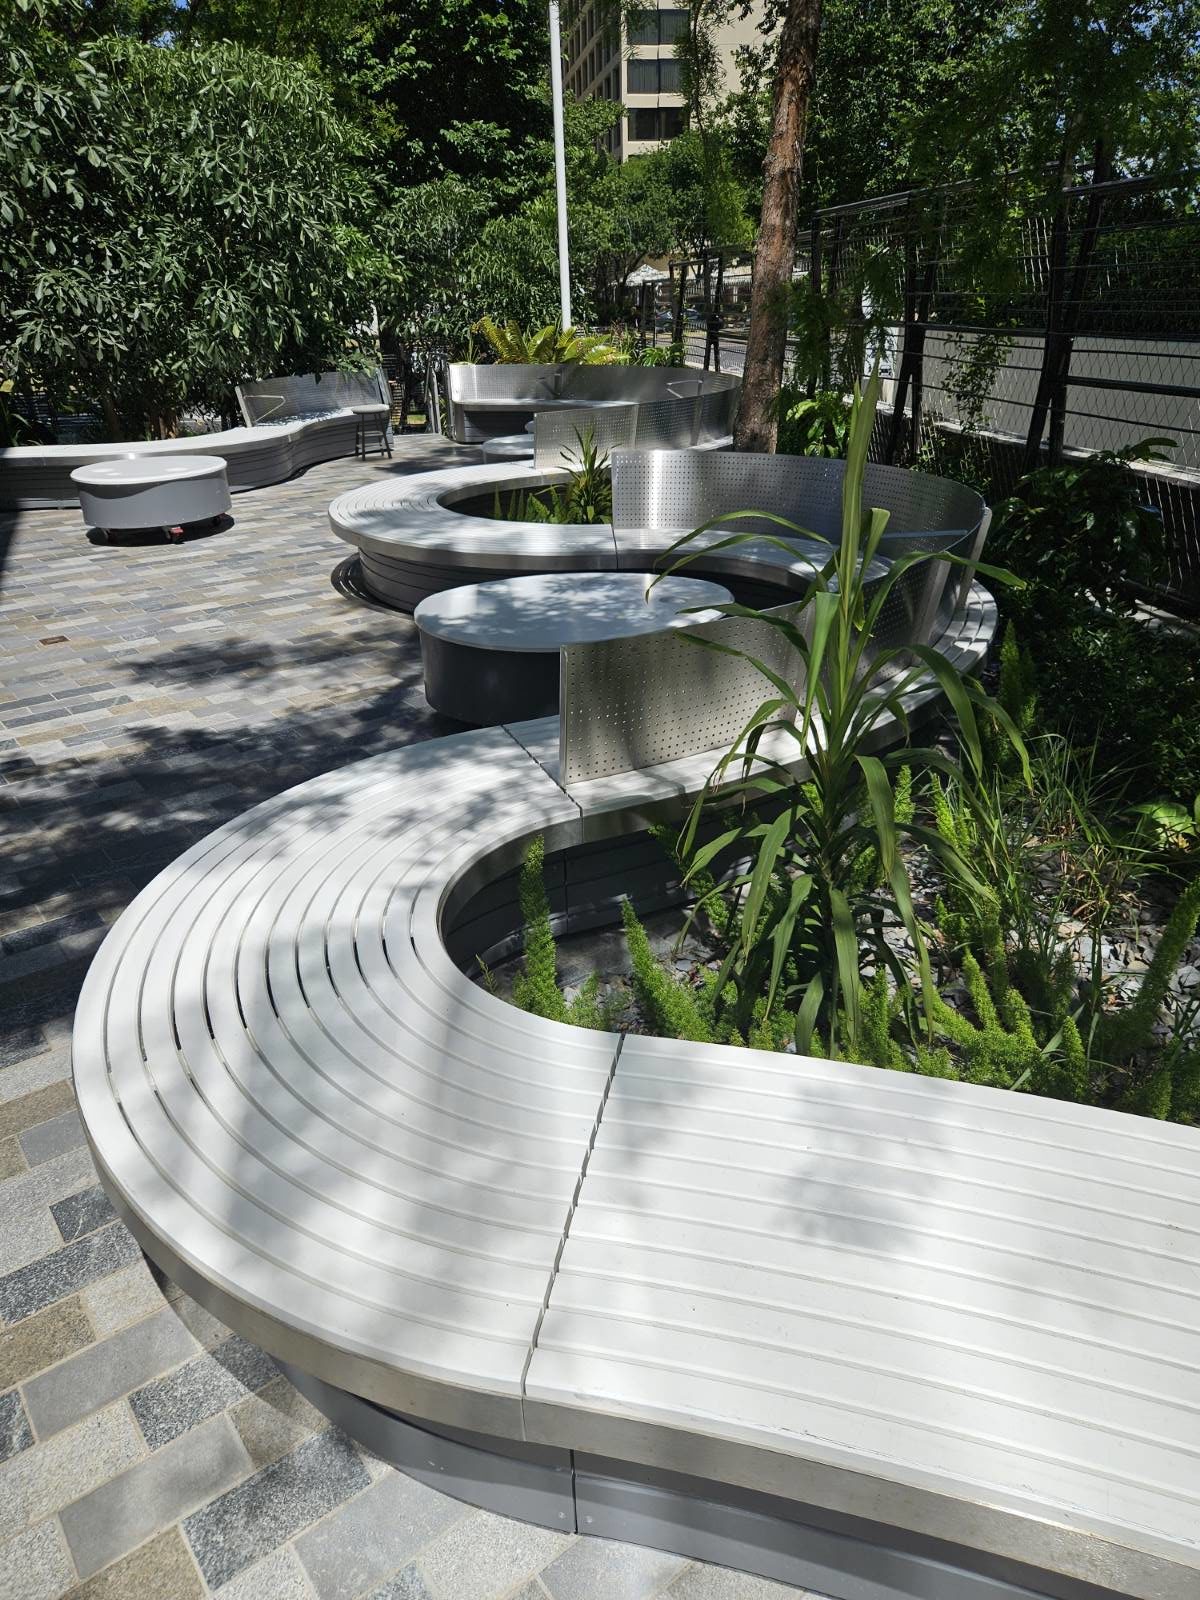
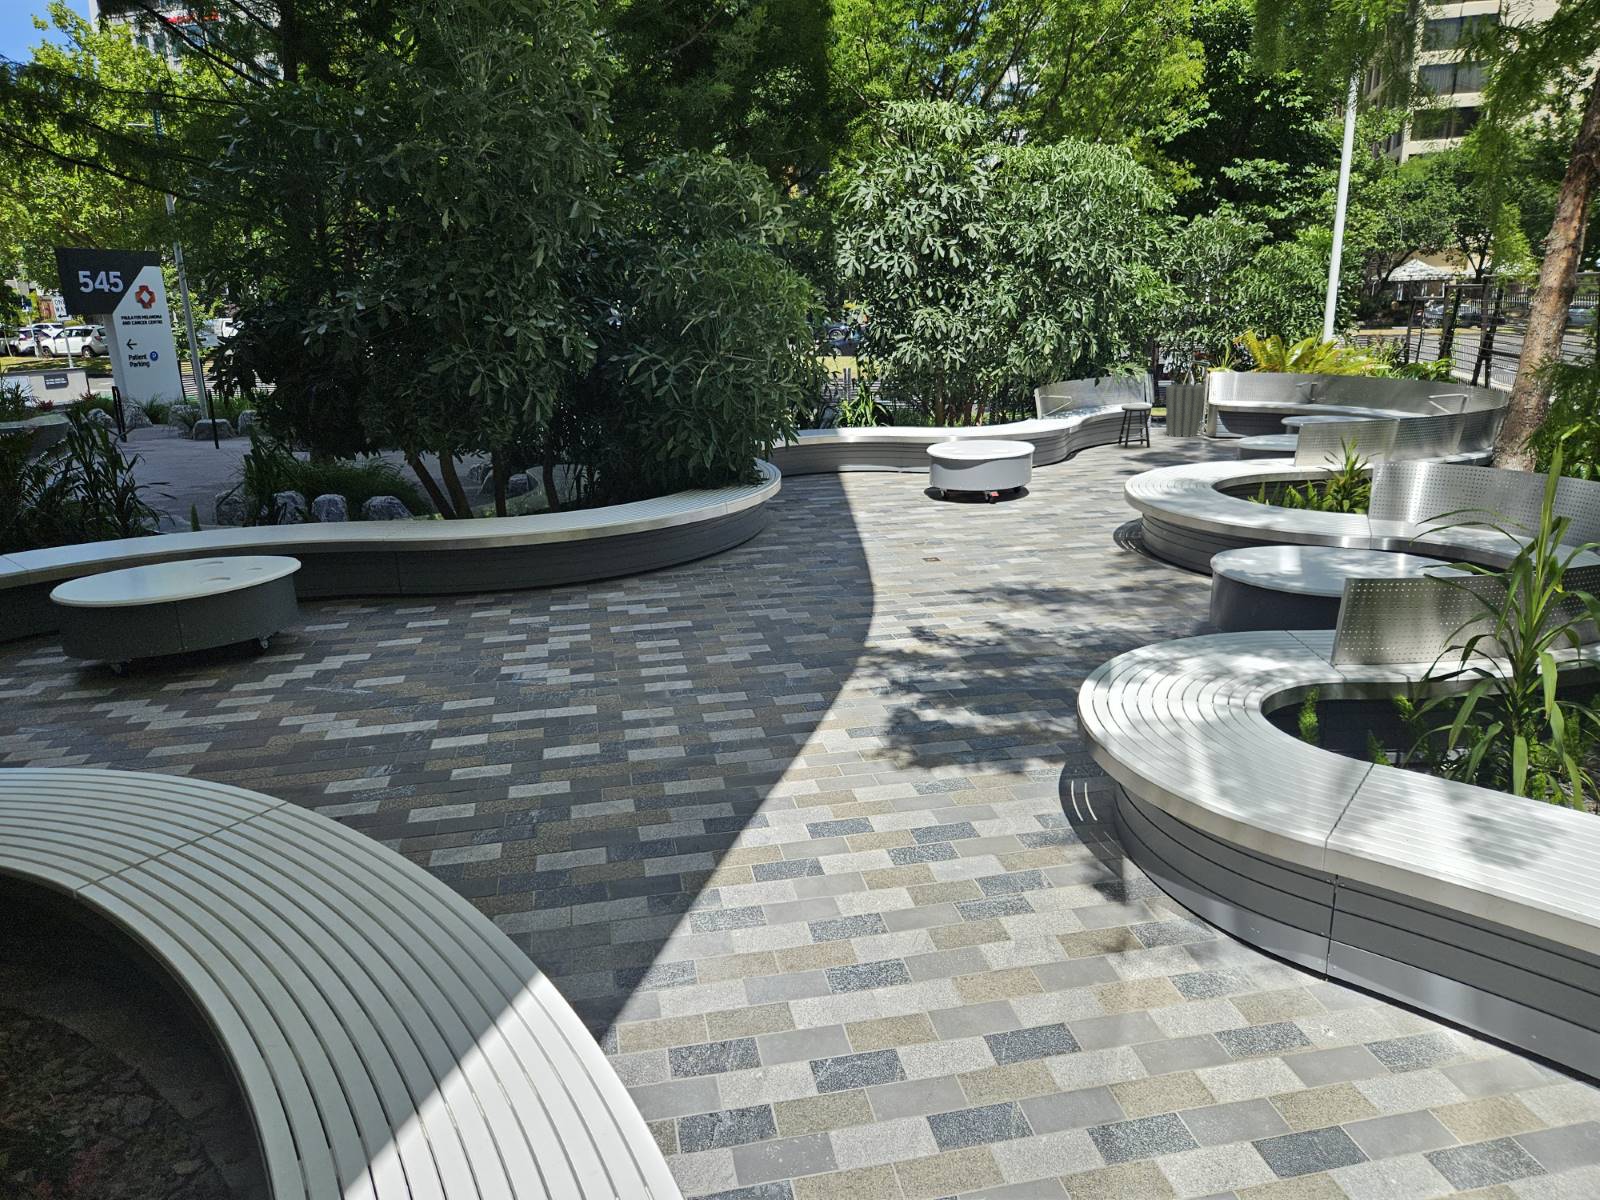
trash can: none [403,381,446,445] -> present [1166,384,1204,437]

